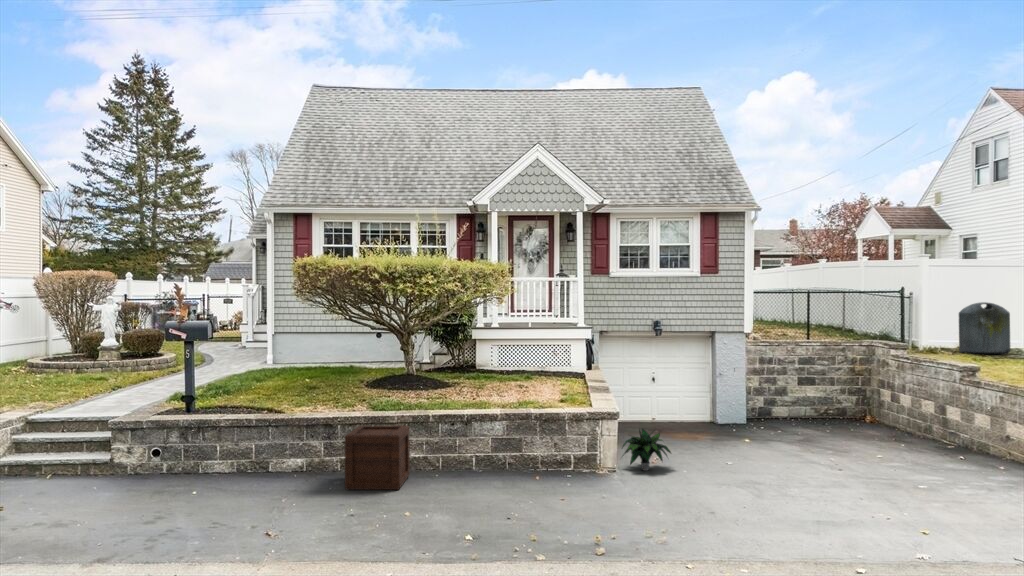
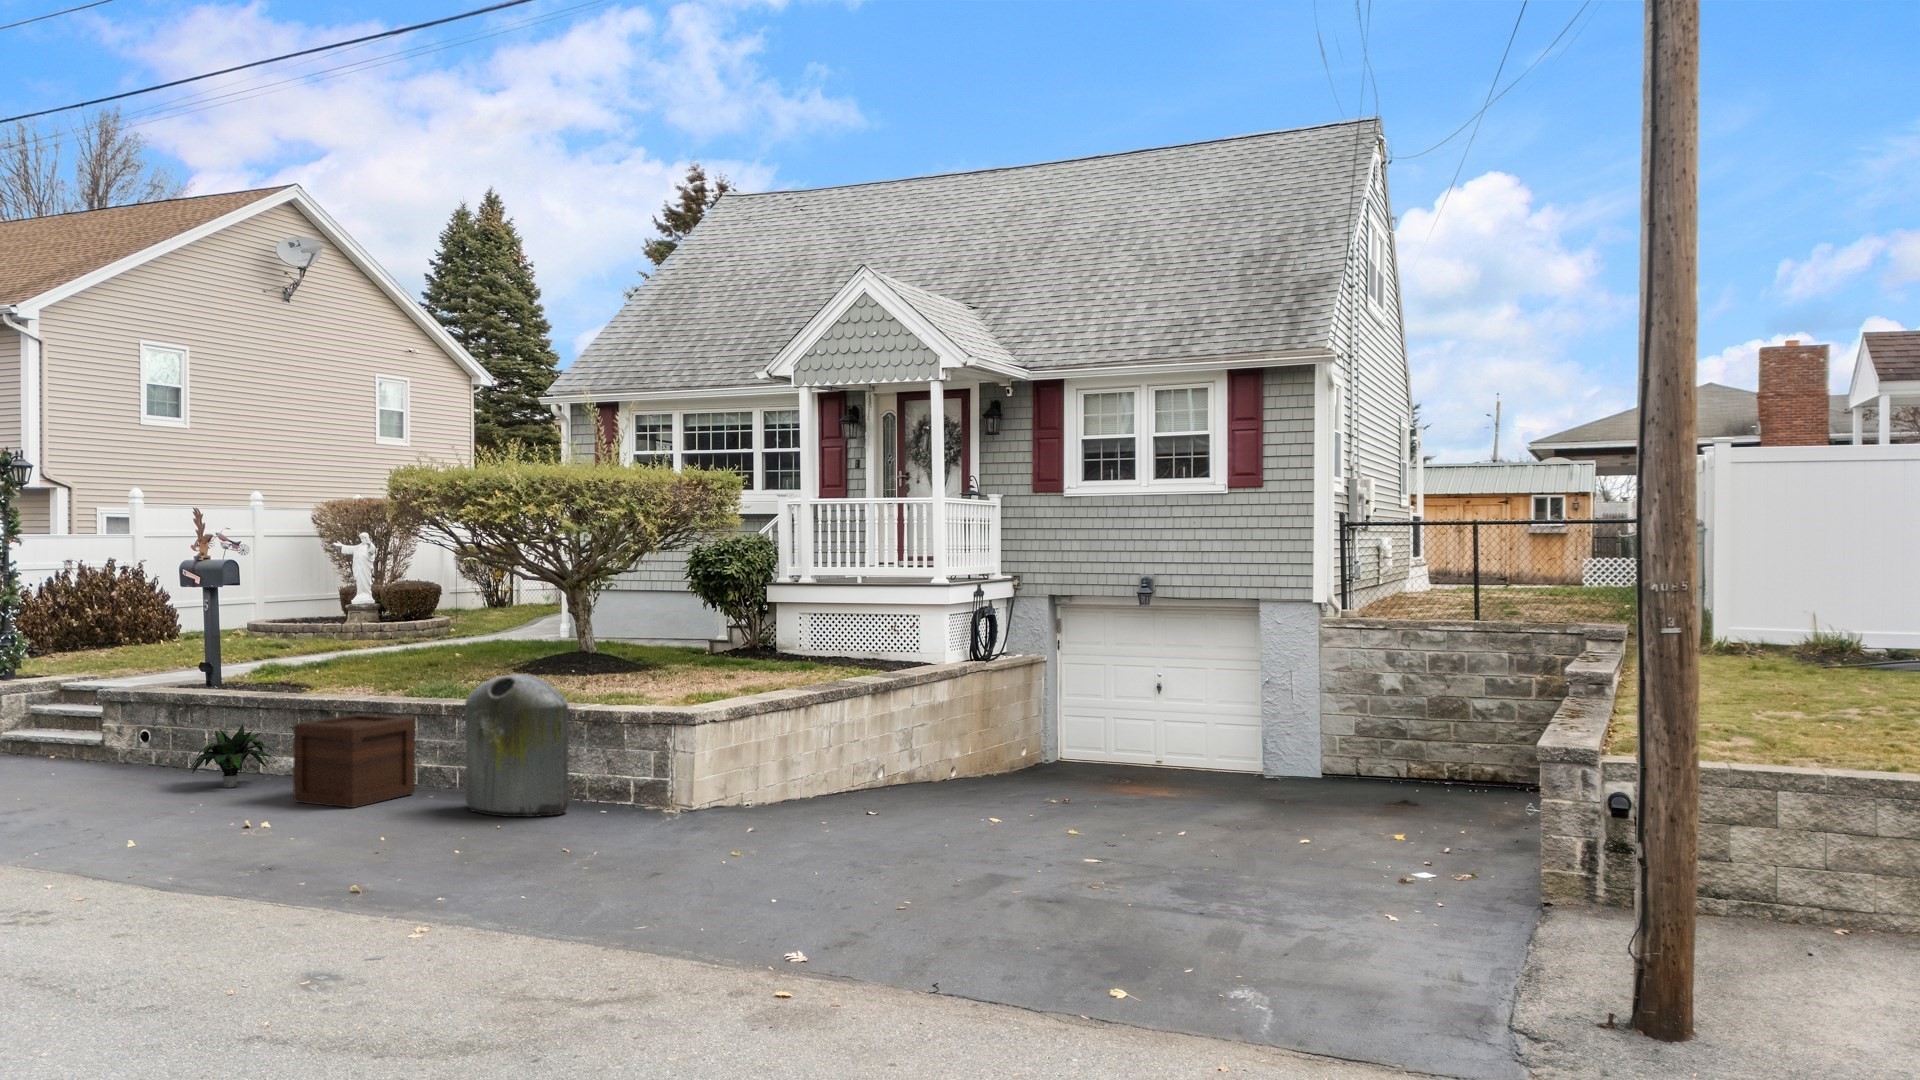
trash can: present [959,302,1010,354] -> present [465,674,569,817]
potted plant: present [622,429,671,471] -> present [191,725,274,788]

